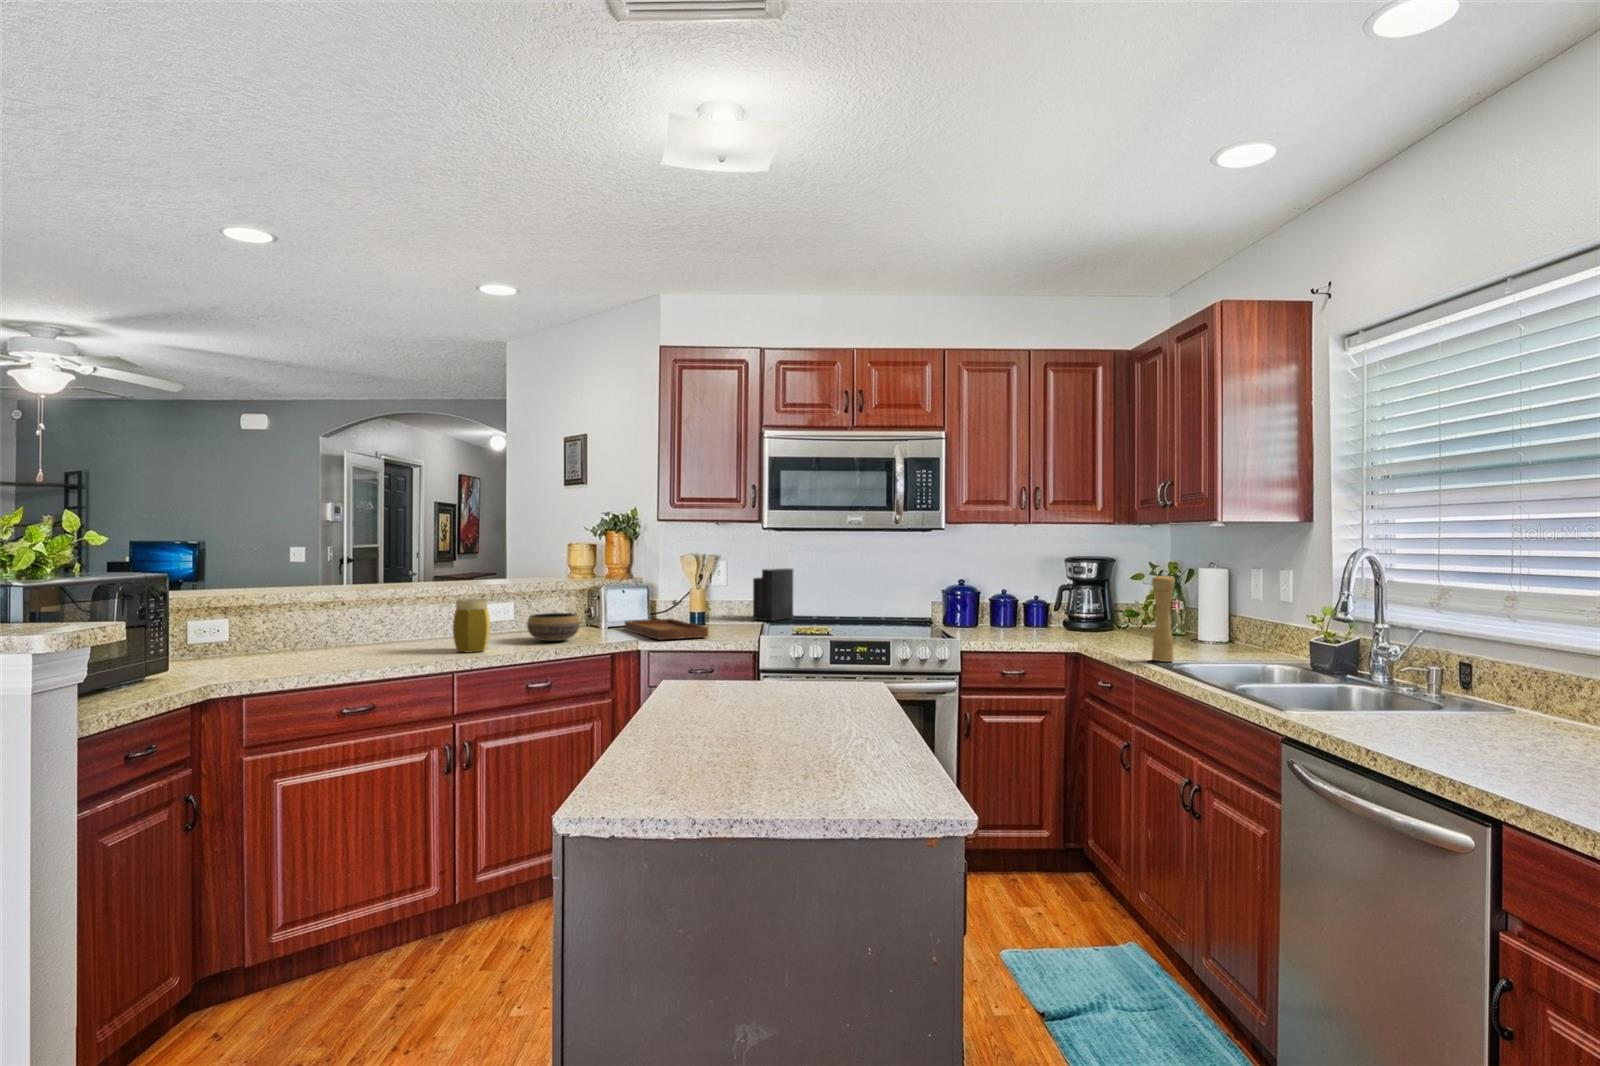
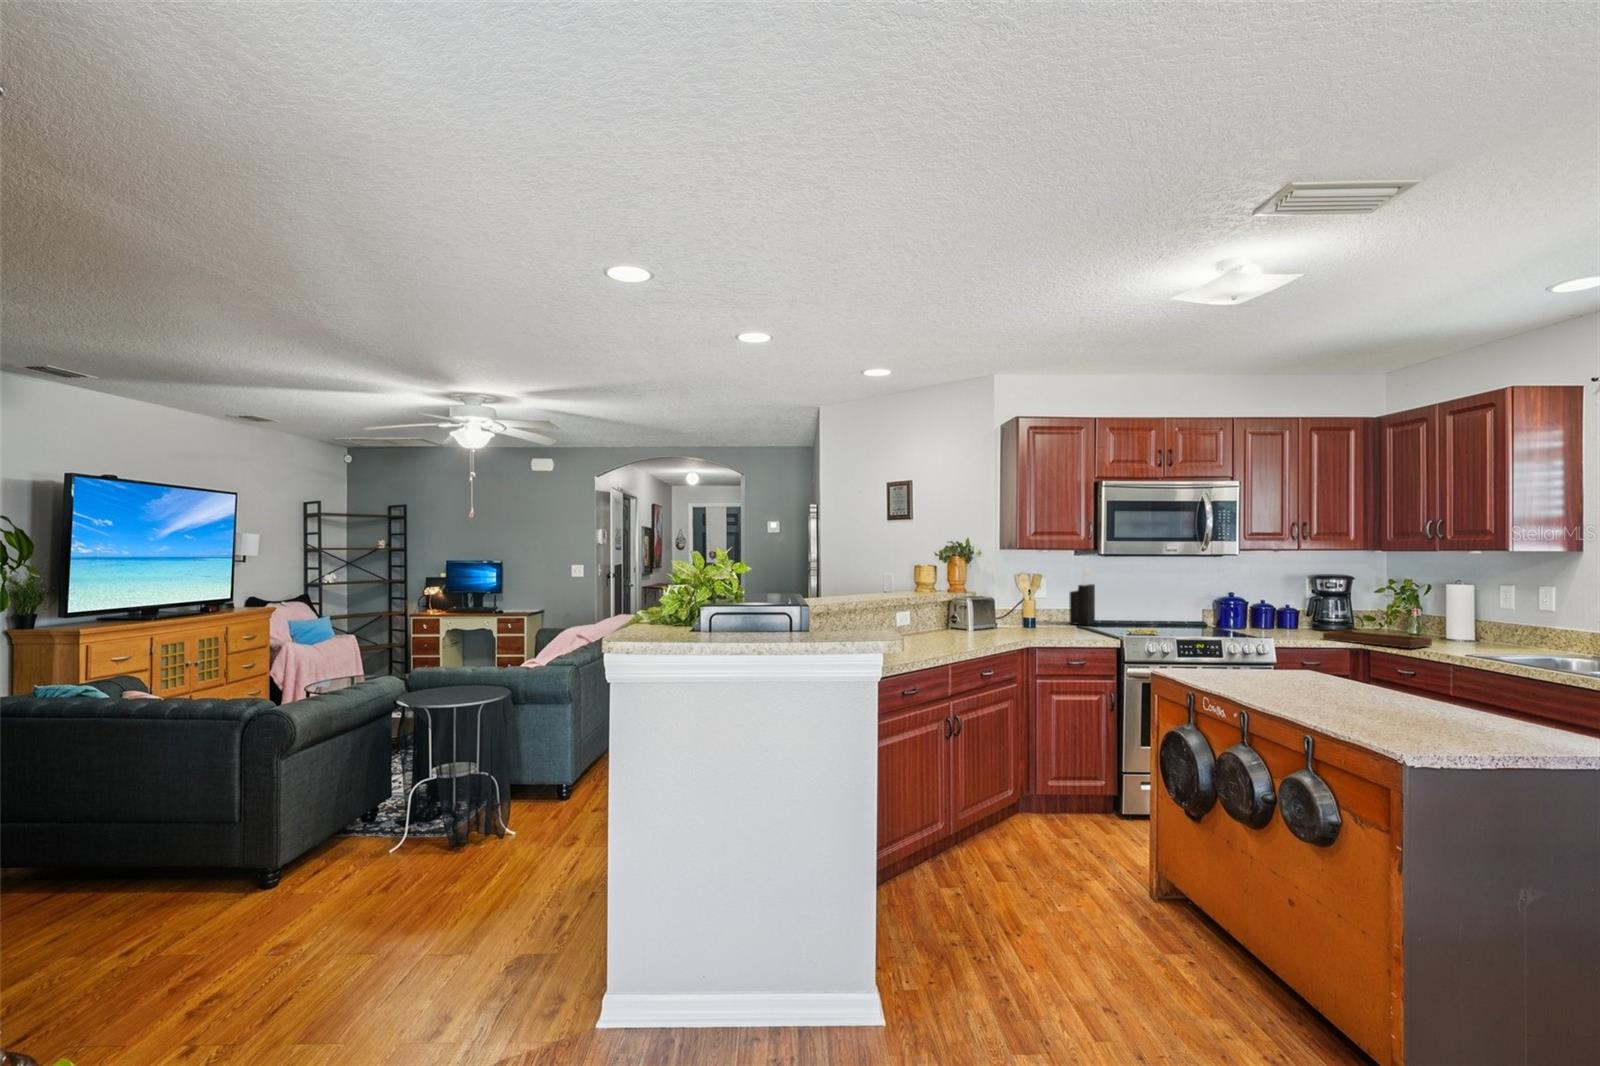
pepper mill: present [1152,574,1175,662] -> none [1452,590,1474,656]
jar: present [453,599,490,652] -> none [921,610,949,650]
tray: present [625,600,708,640] -> present [1323,616,1432,648]
bowl: present [527,613,580,641] -> none [952,620,991,641]

